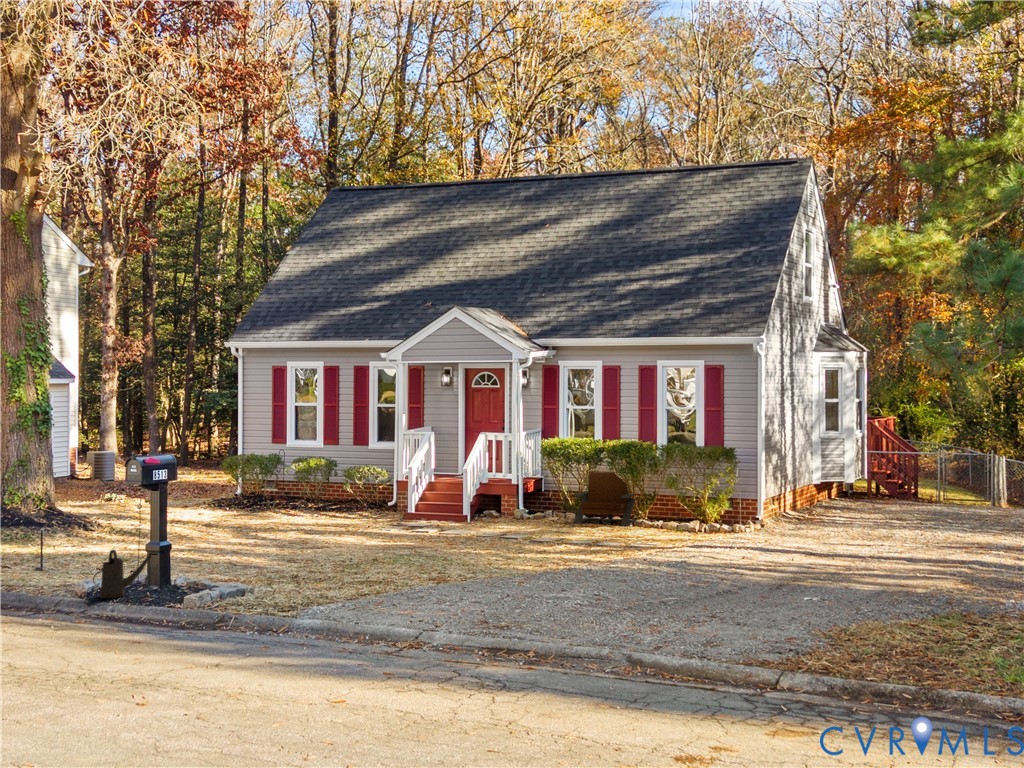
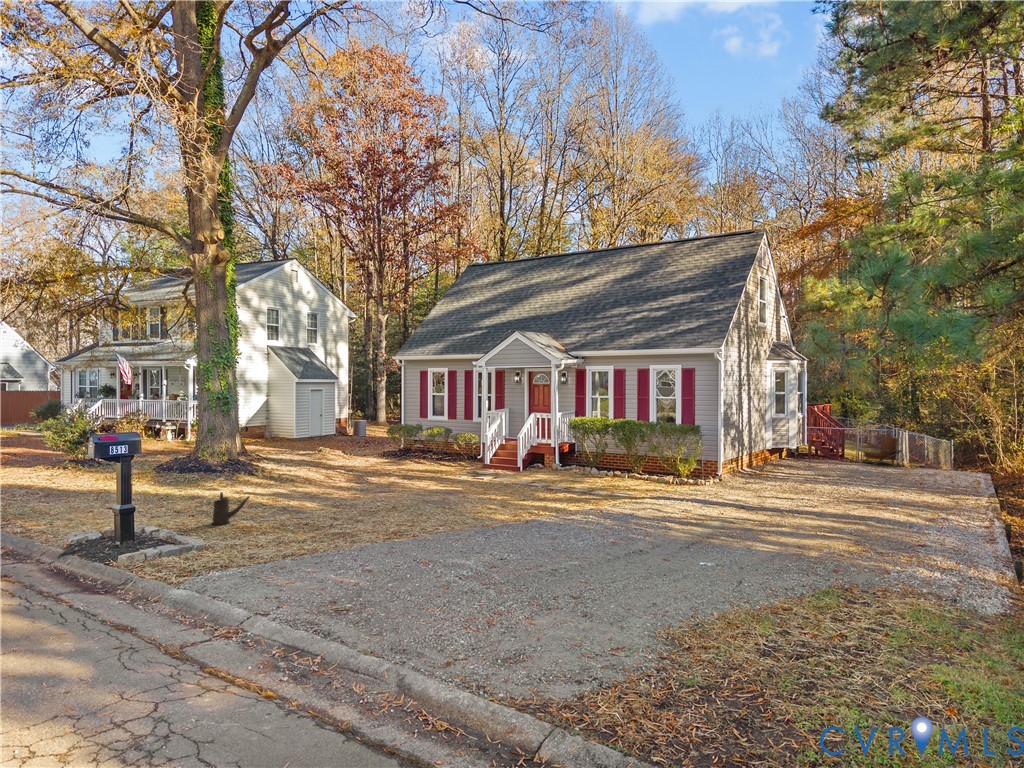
lounge chair: present [574,472,636,526] -> present [862,436,902,467]

